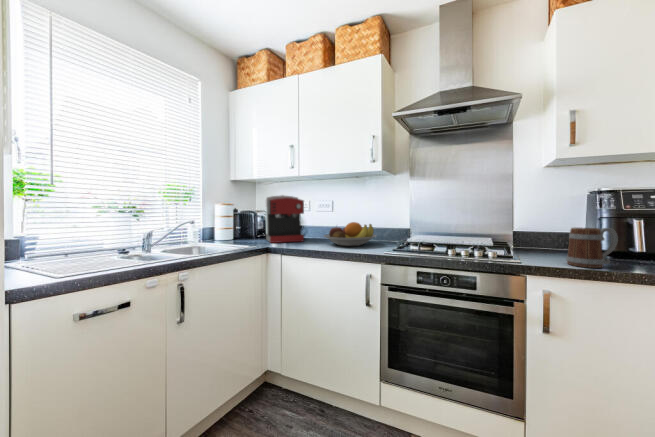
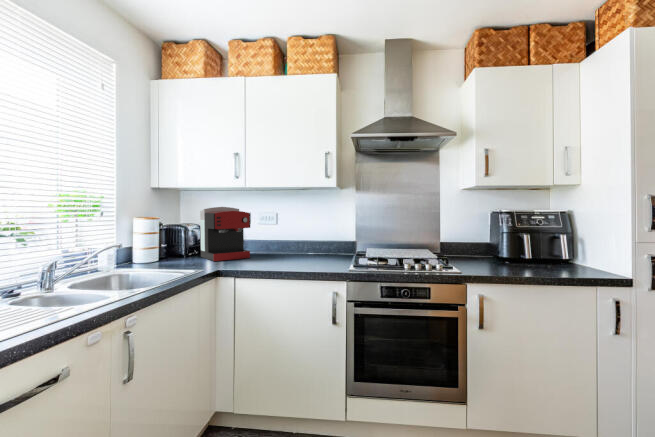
fruit bowl: present [324,222,376,246] -> none [276,237,330,261]
mug: present [566,228,618,268] -> none [483,242,513,272]

